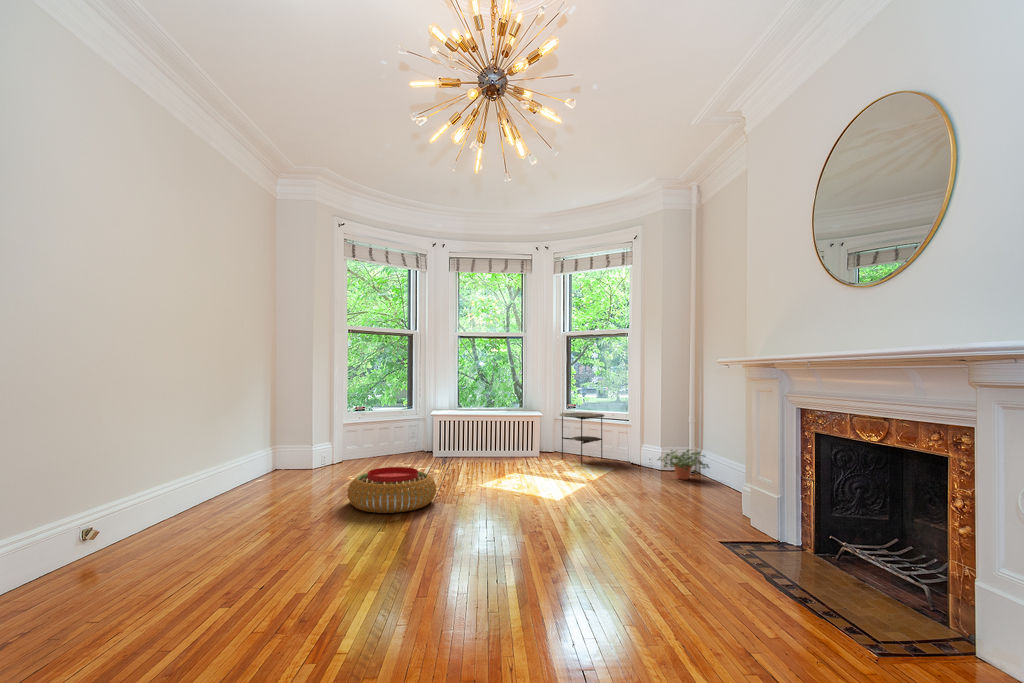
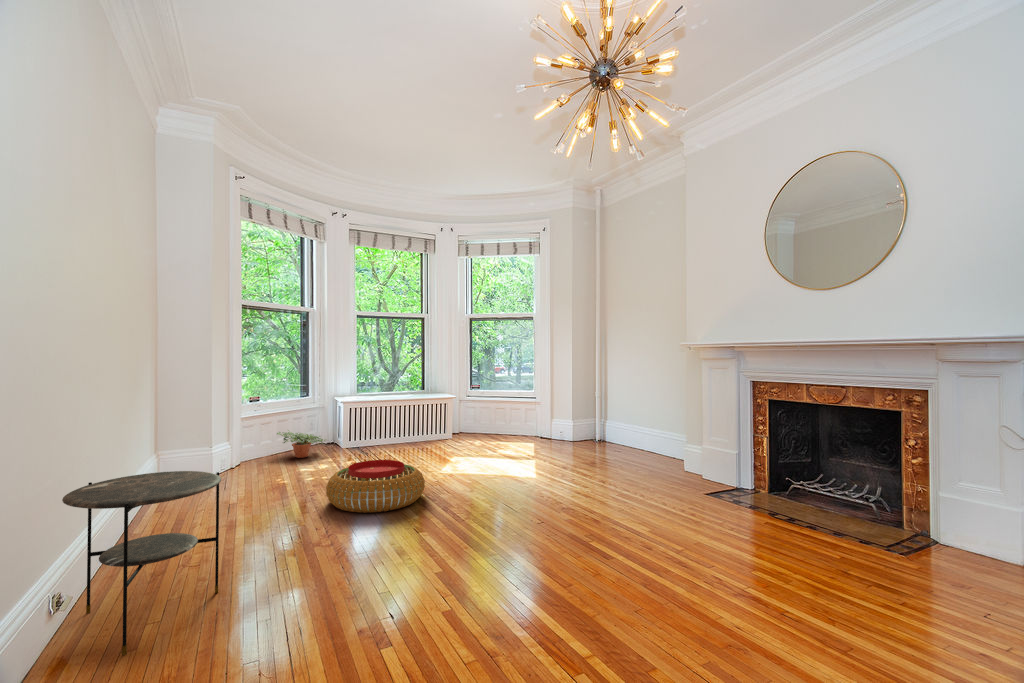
side table: present [560,413,604,465] -> present [62,471,221,655]
potted plant: present [657,450,709,480] -> present [277,430,325,458]

